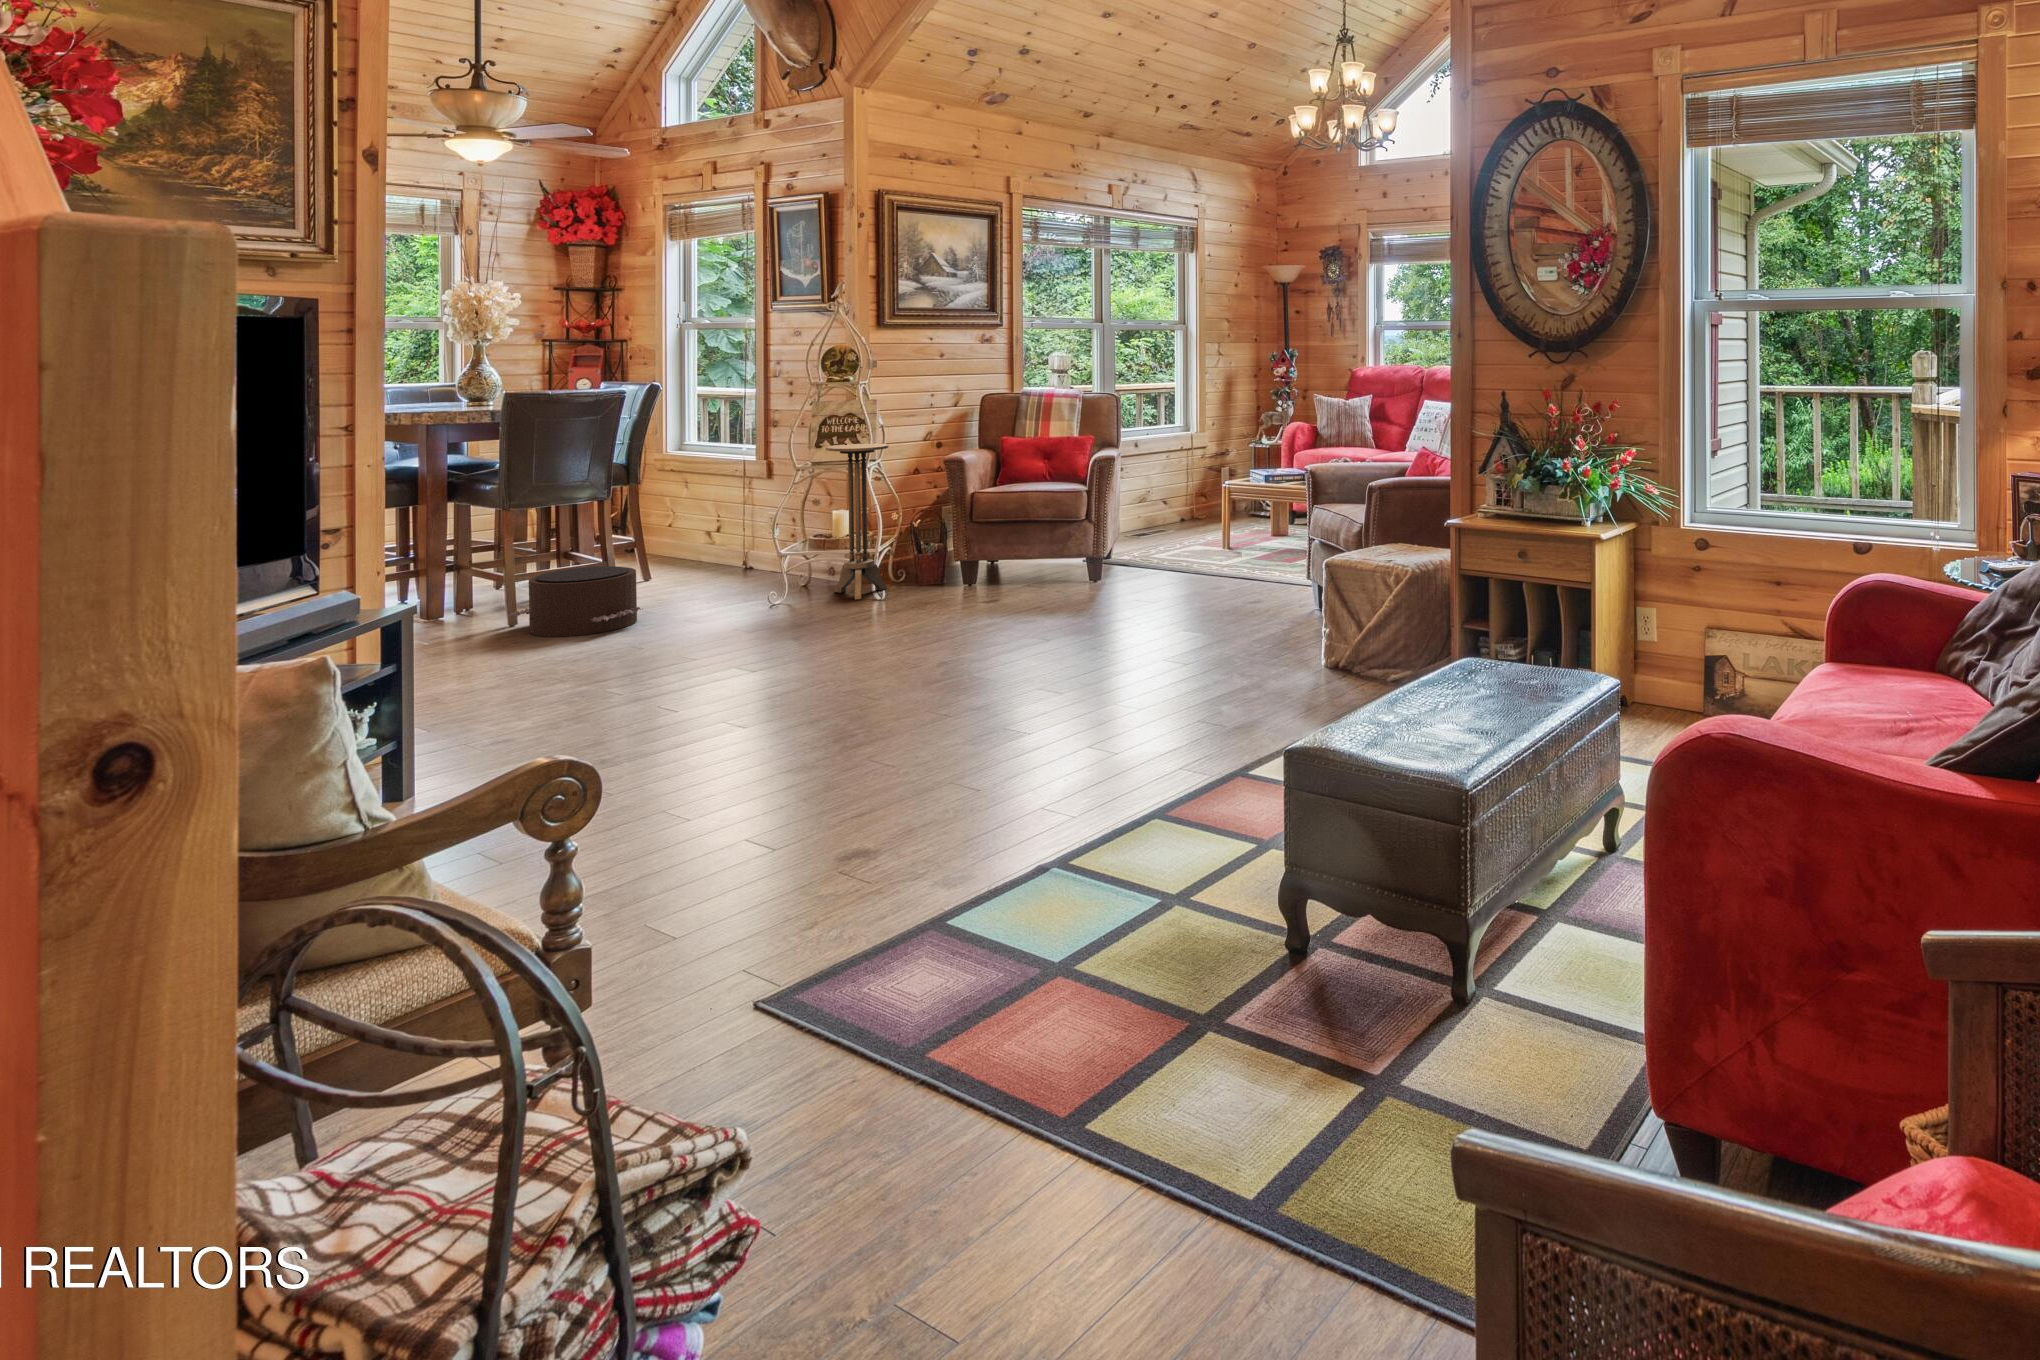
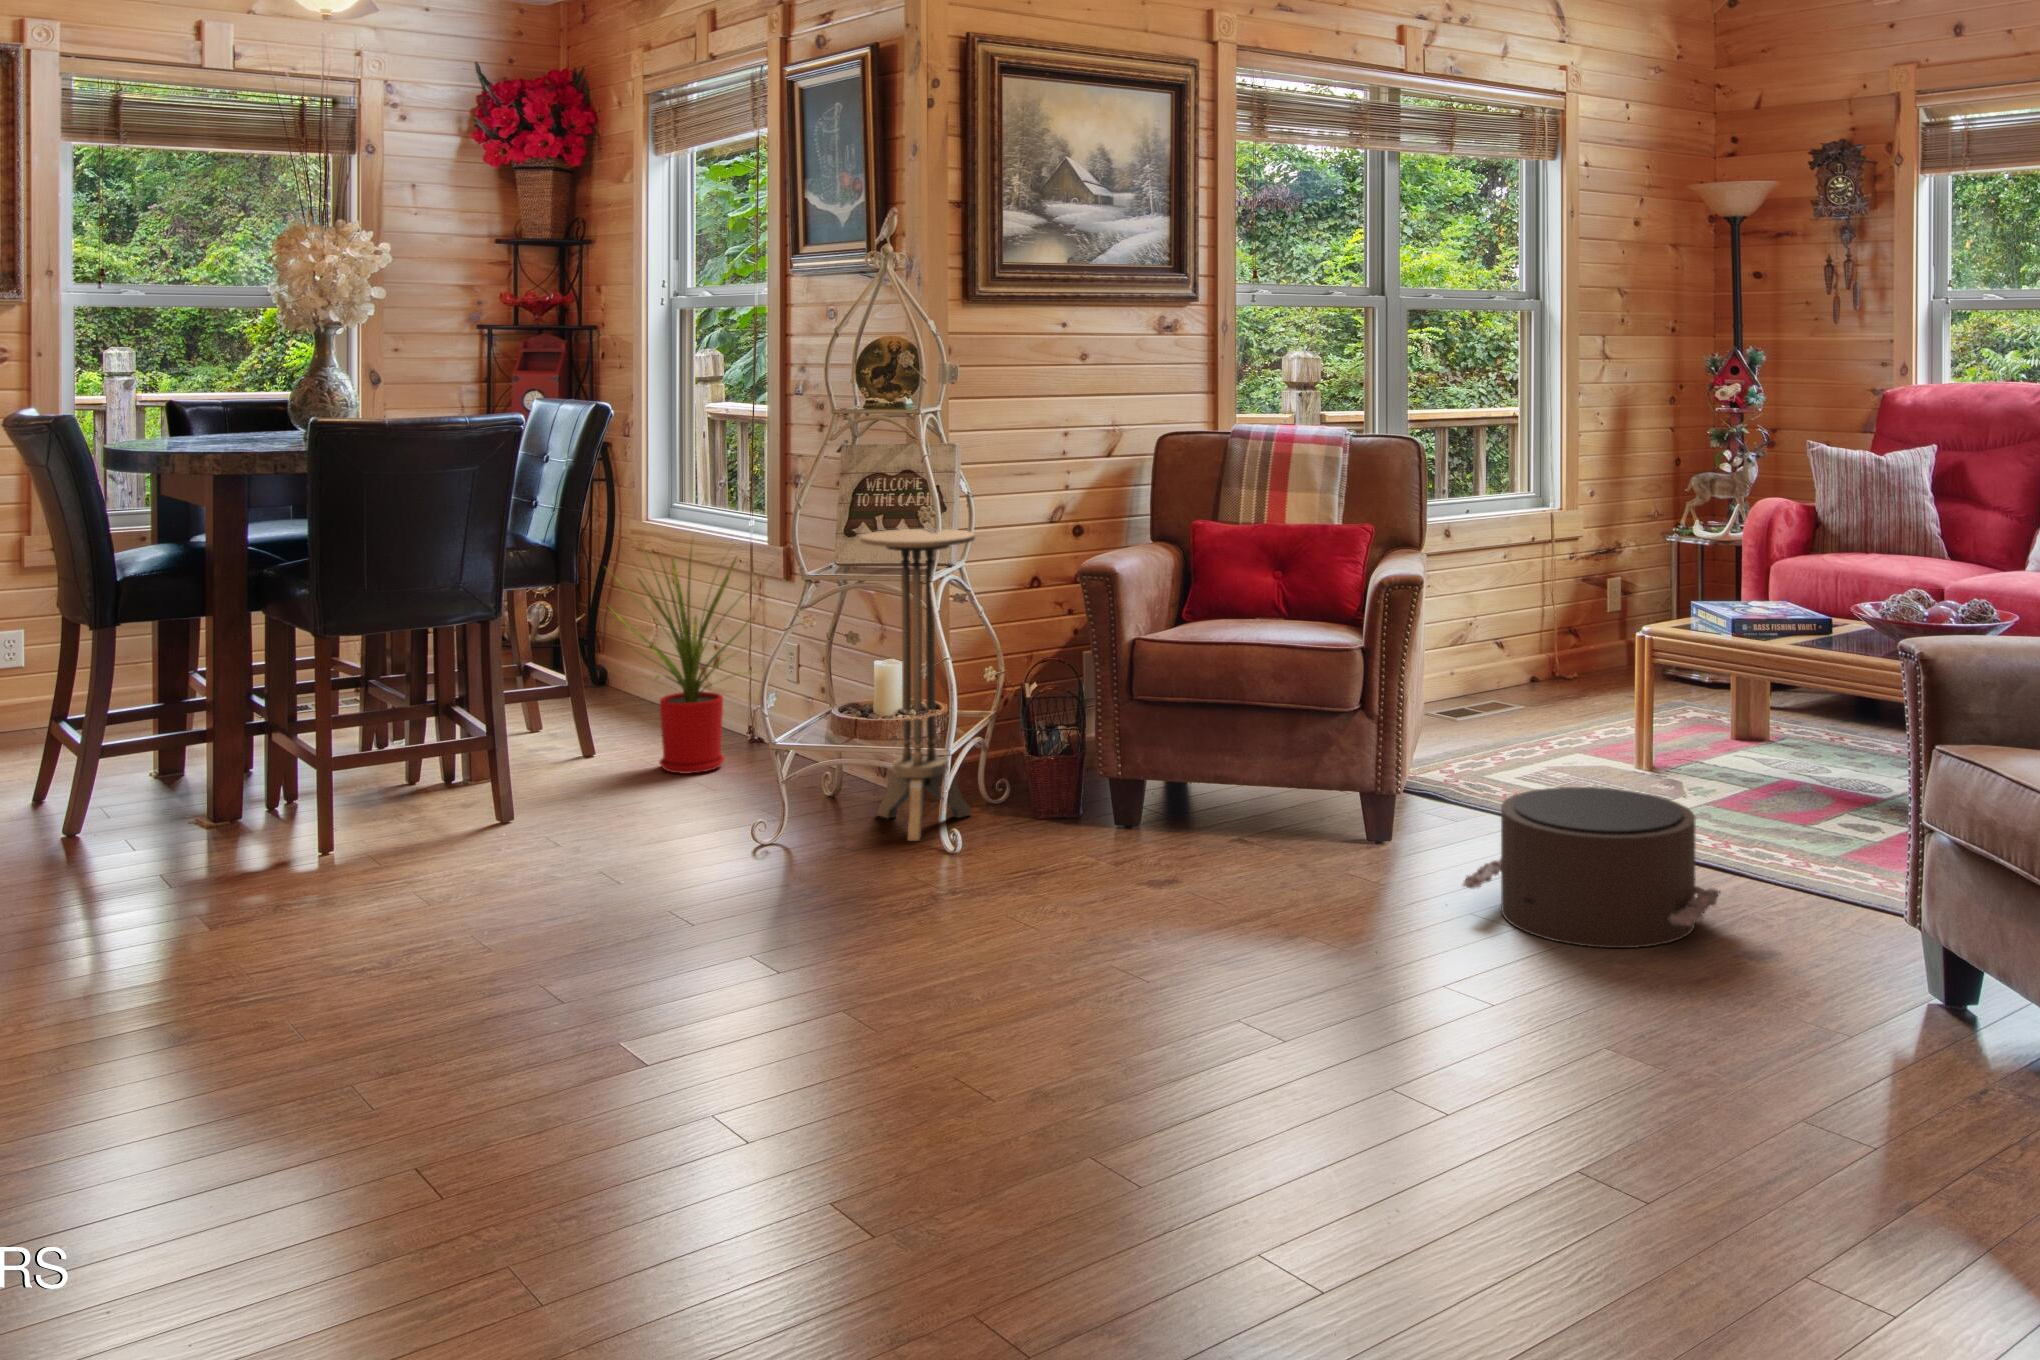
house plant: none [662,455,767,584] -> present [609,542,759,774]
pouf: present [507,566,641,637] -> present [1463,787,1720,948]

